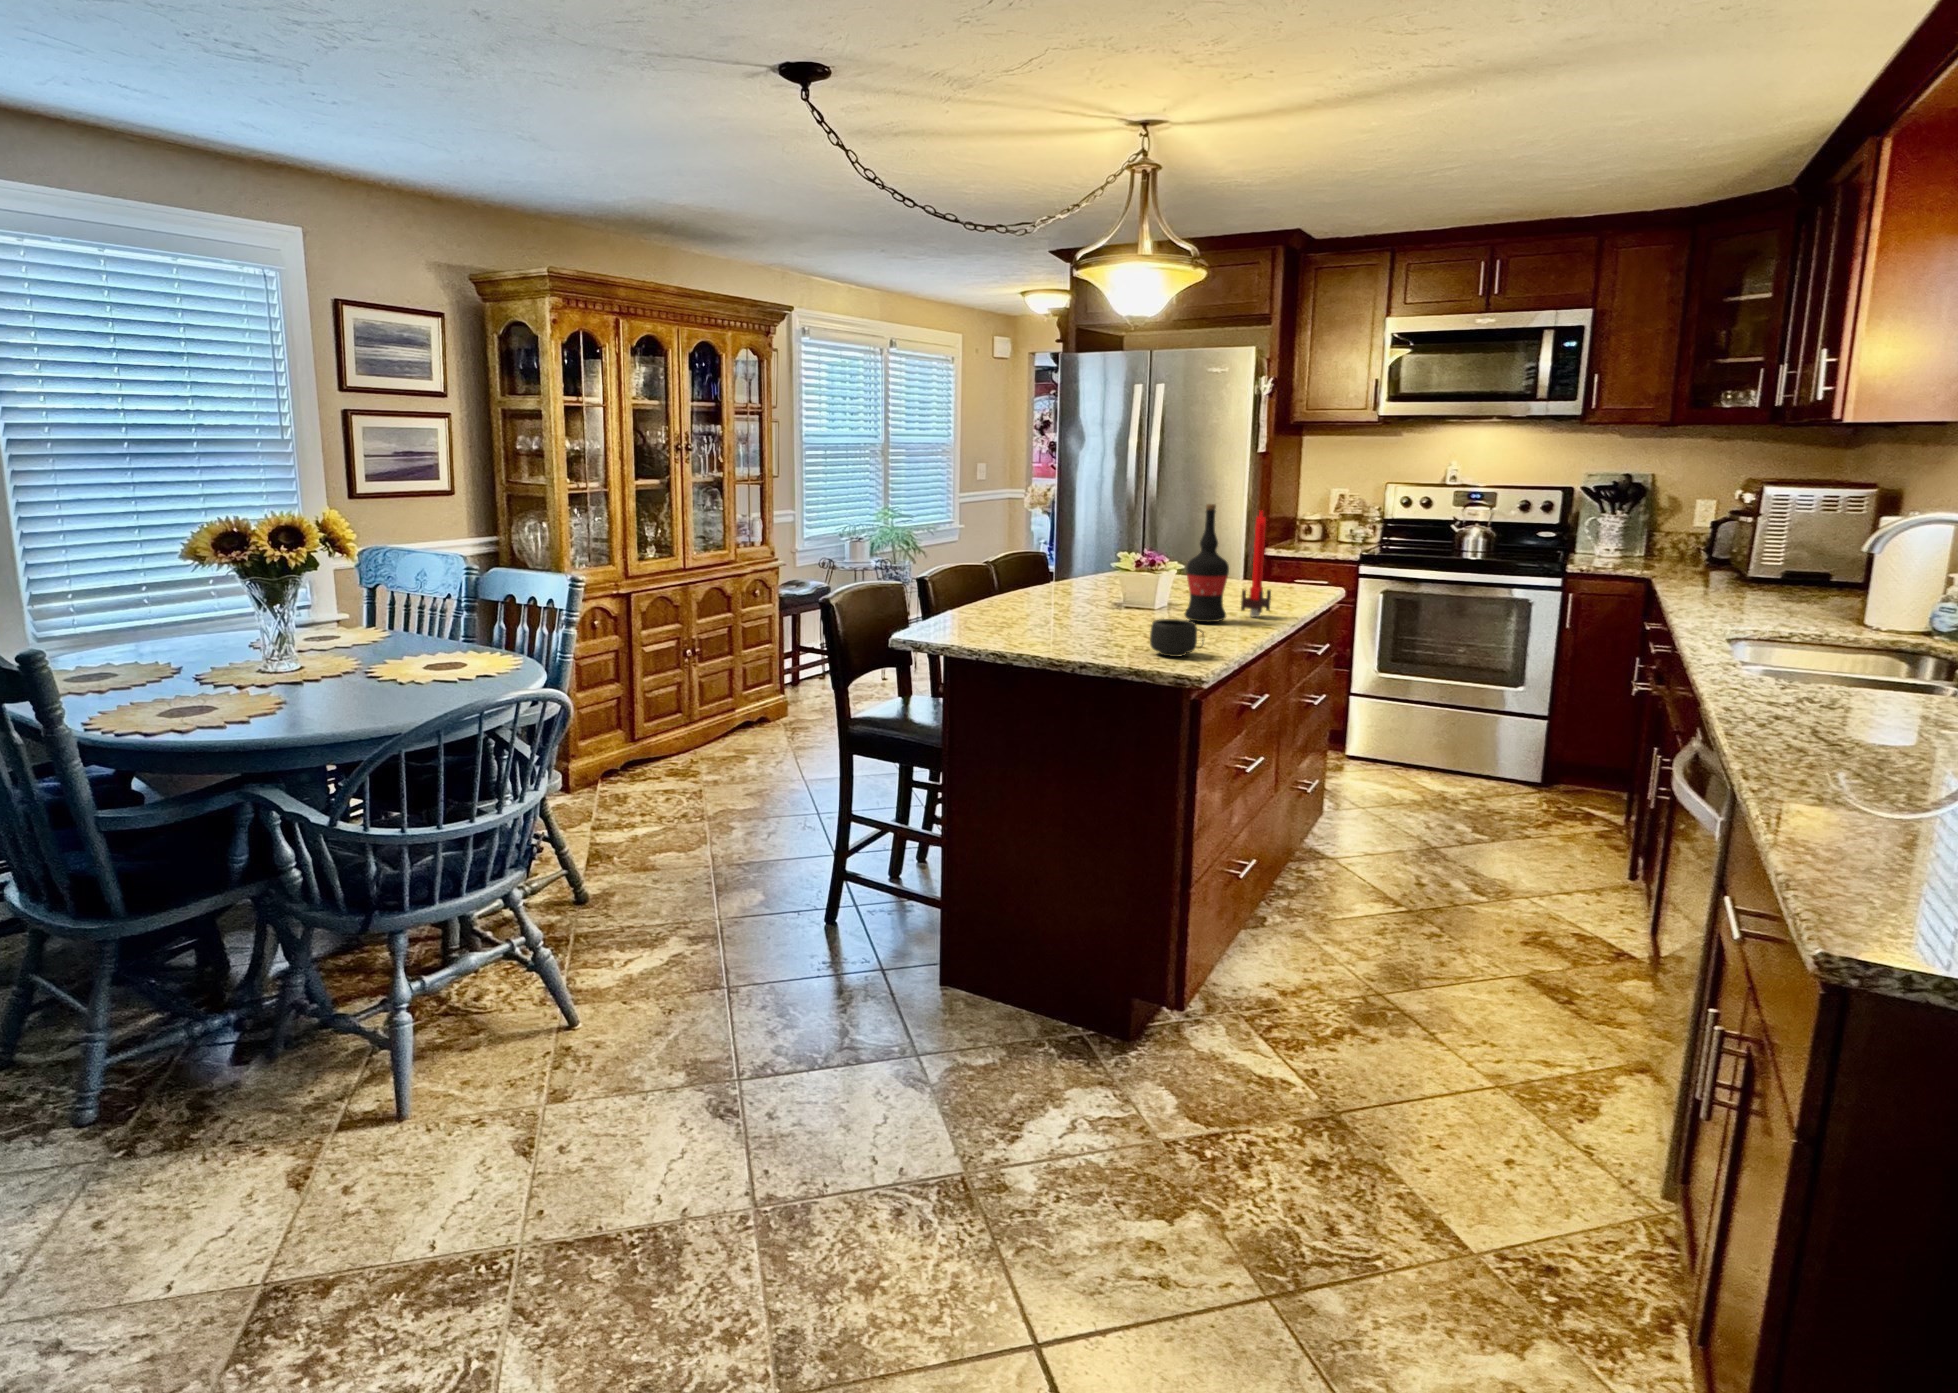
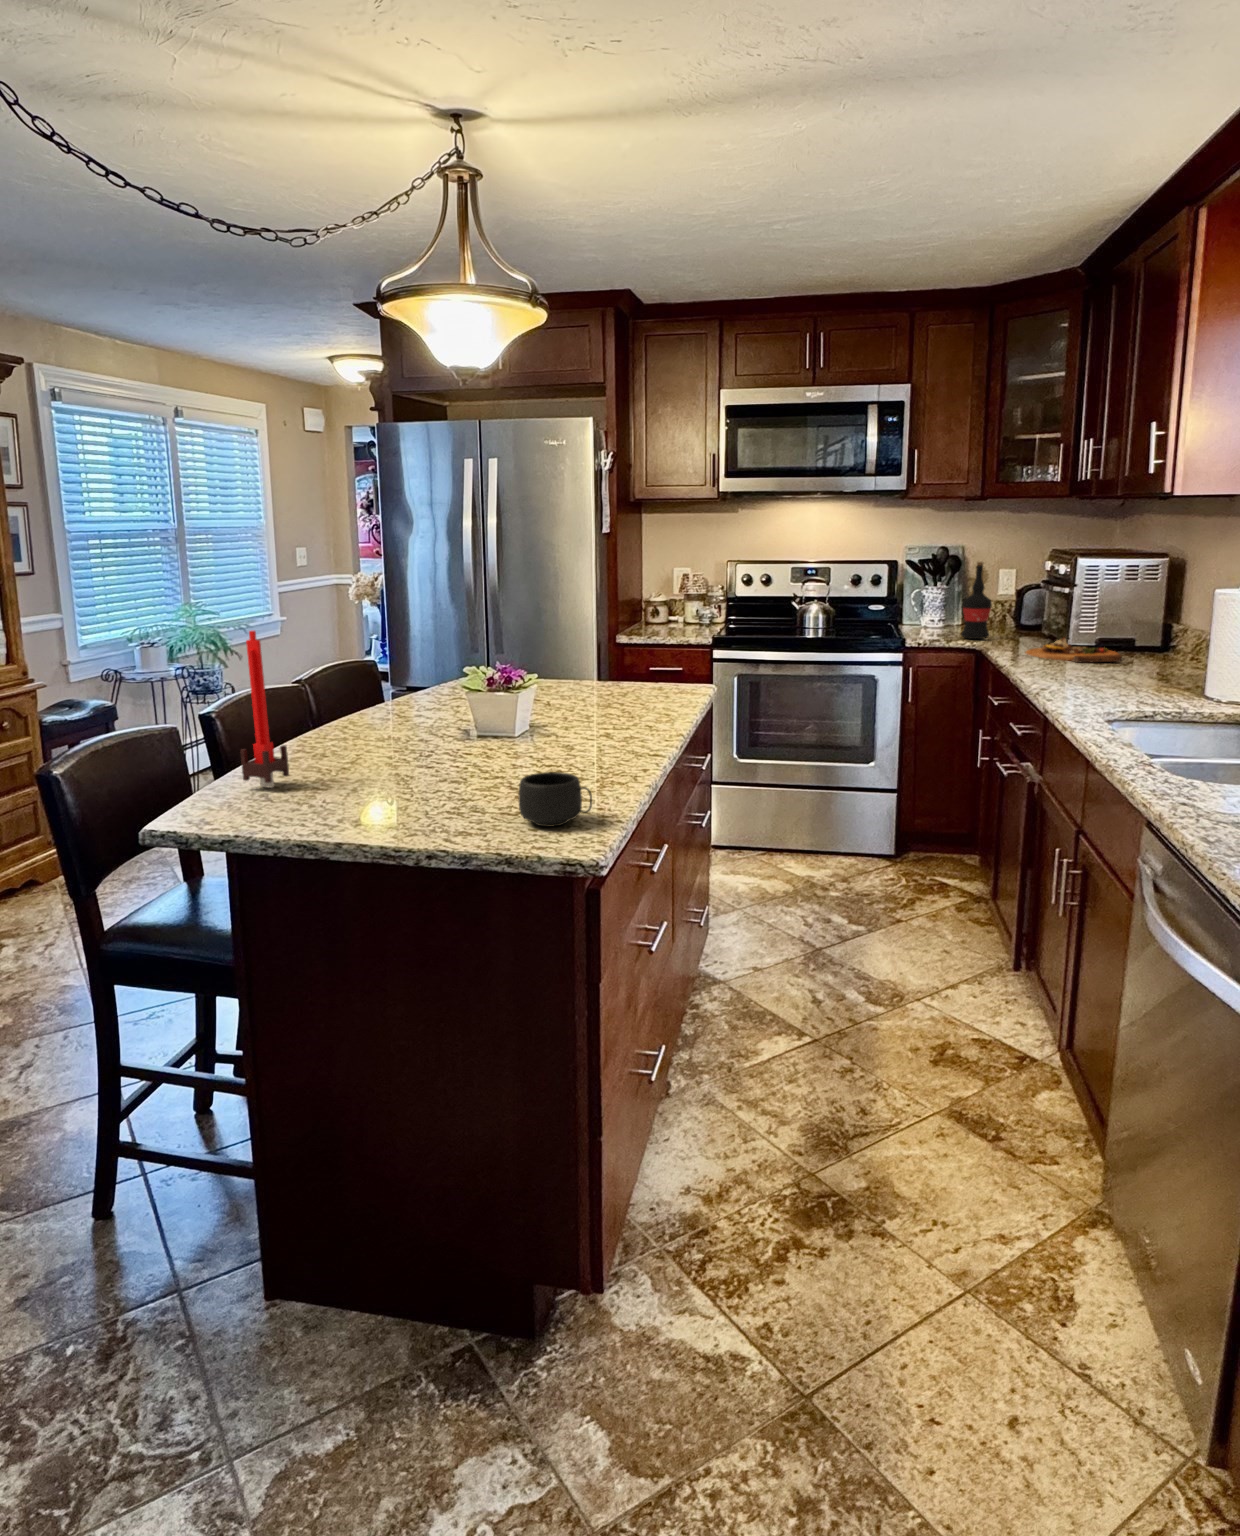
wine bottle: present [1185,504,1229,622] -> present [961,562,992,639]
candle: present [1241,510,1271,617] -> present [240,631,289,788]
cutting board: none [1697,567,1811,595] -> present [1026,638,1121,663]

